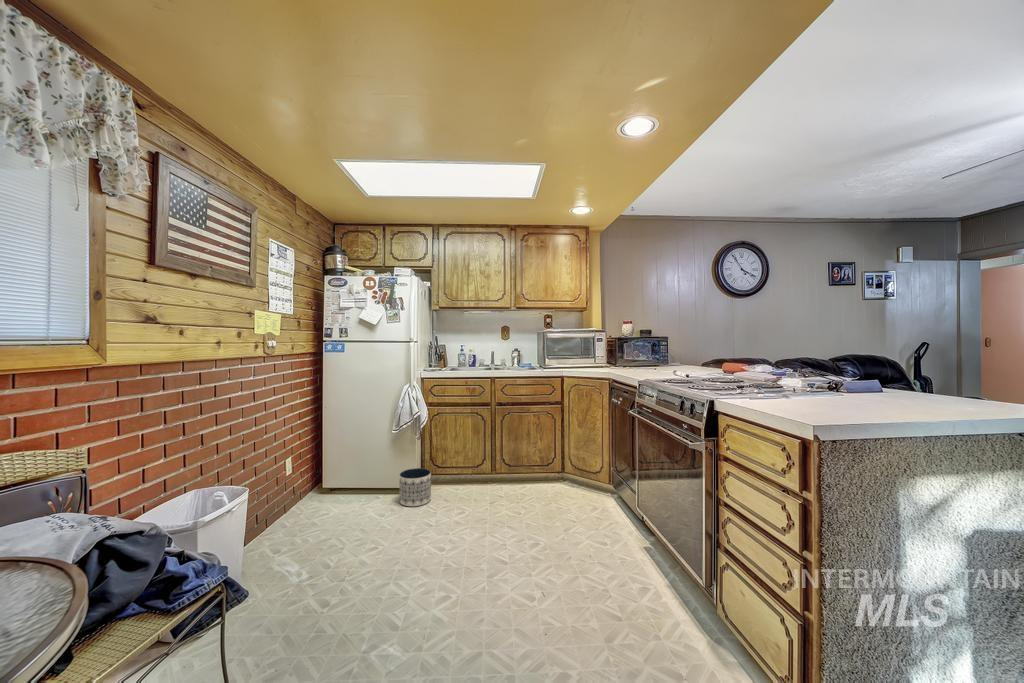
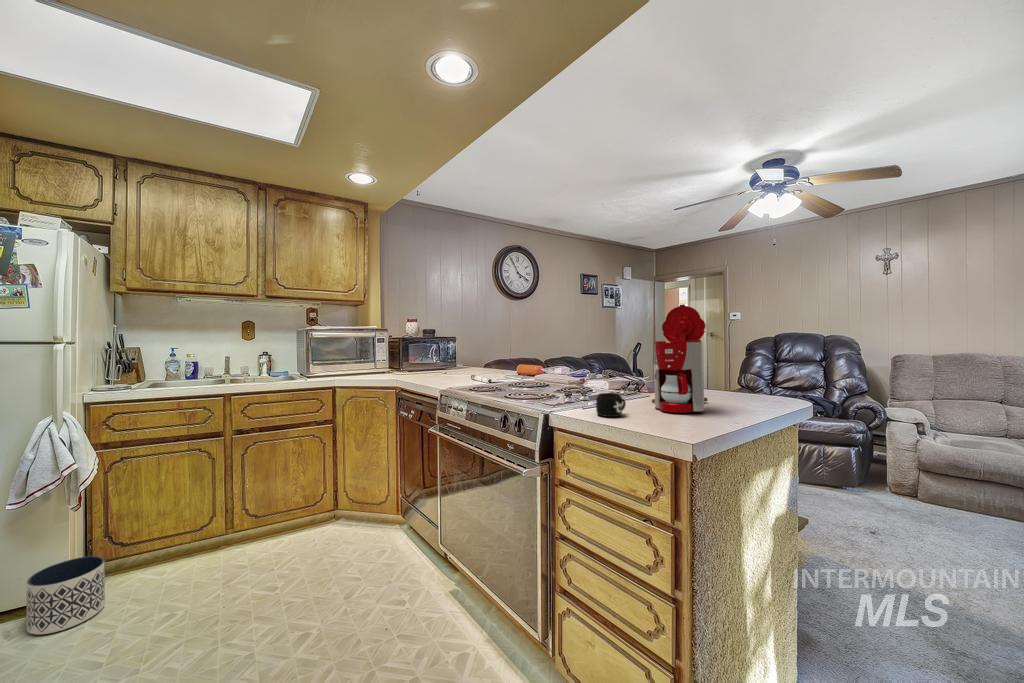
coffee maker: none [856,290,955,410] -> present [652,304,708,413]
mug: none [776,384,814,407] -> present [596,393,626,417]

